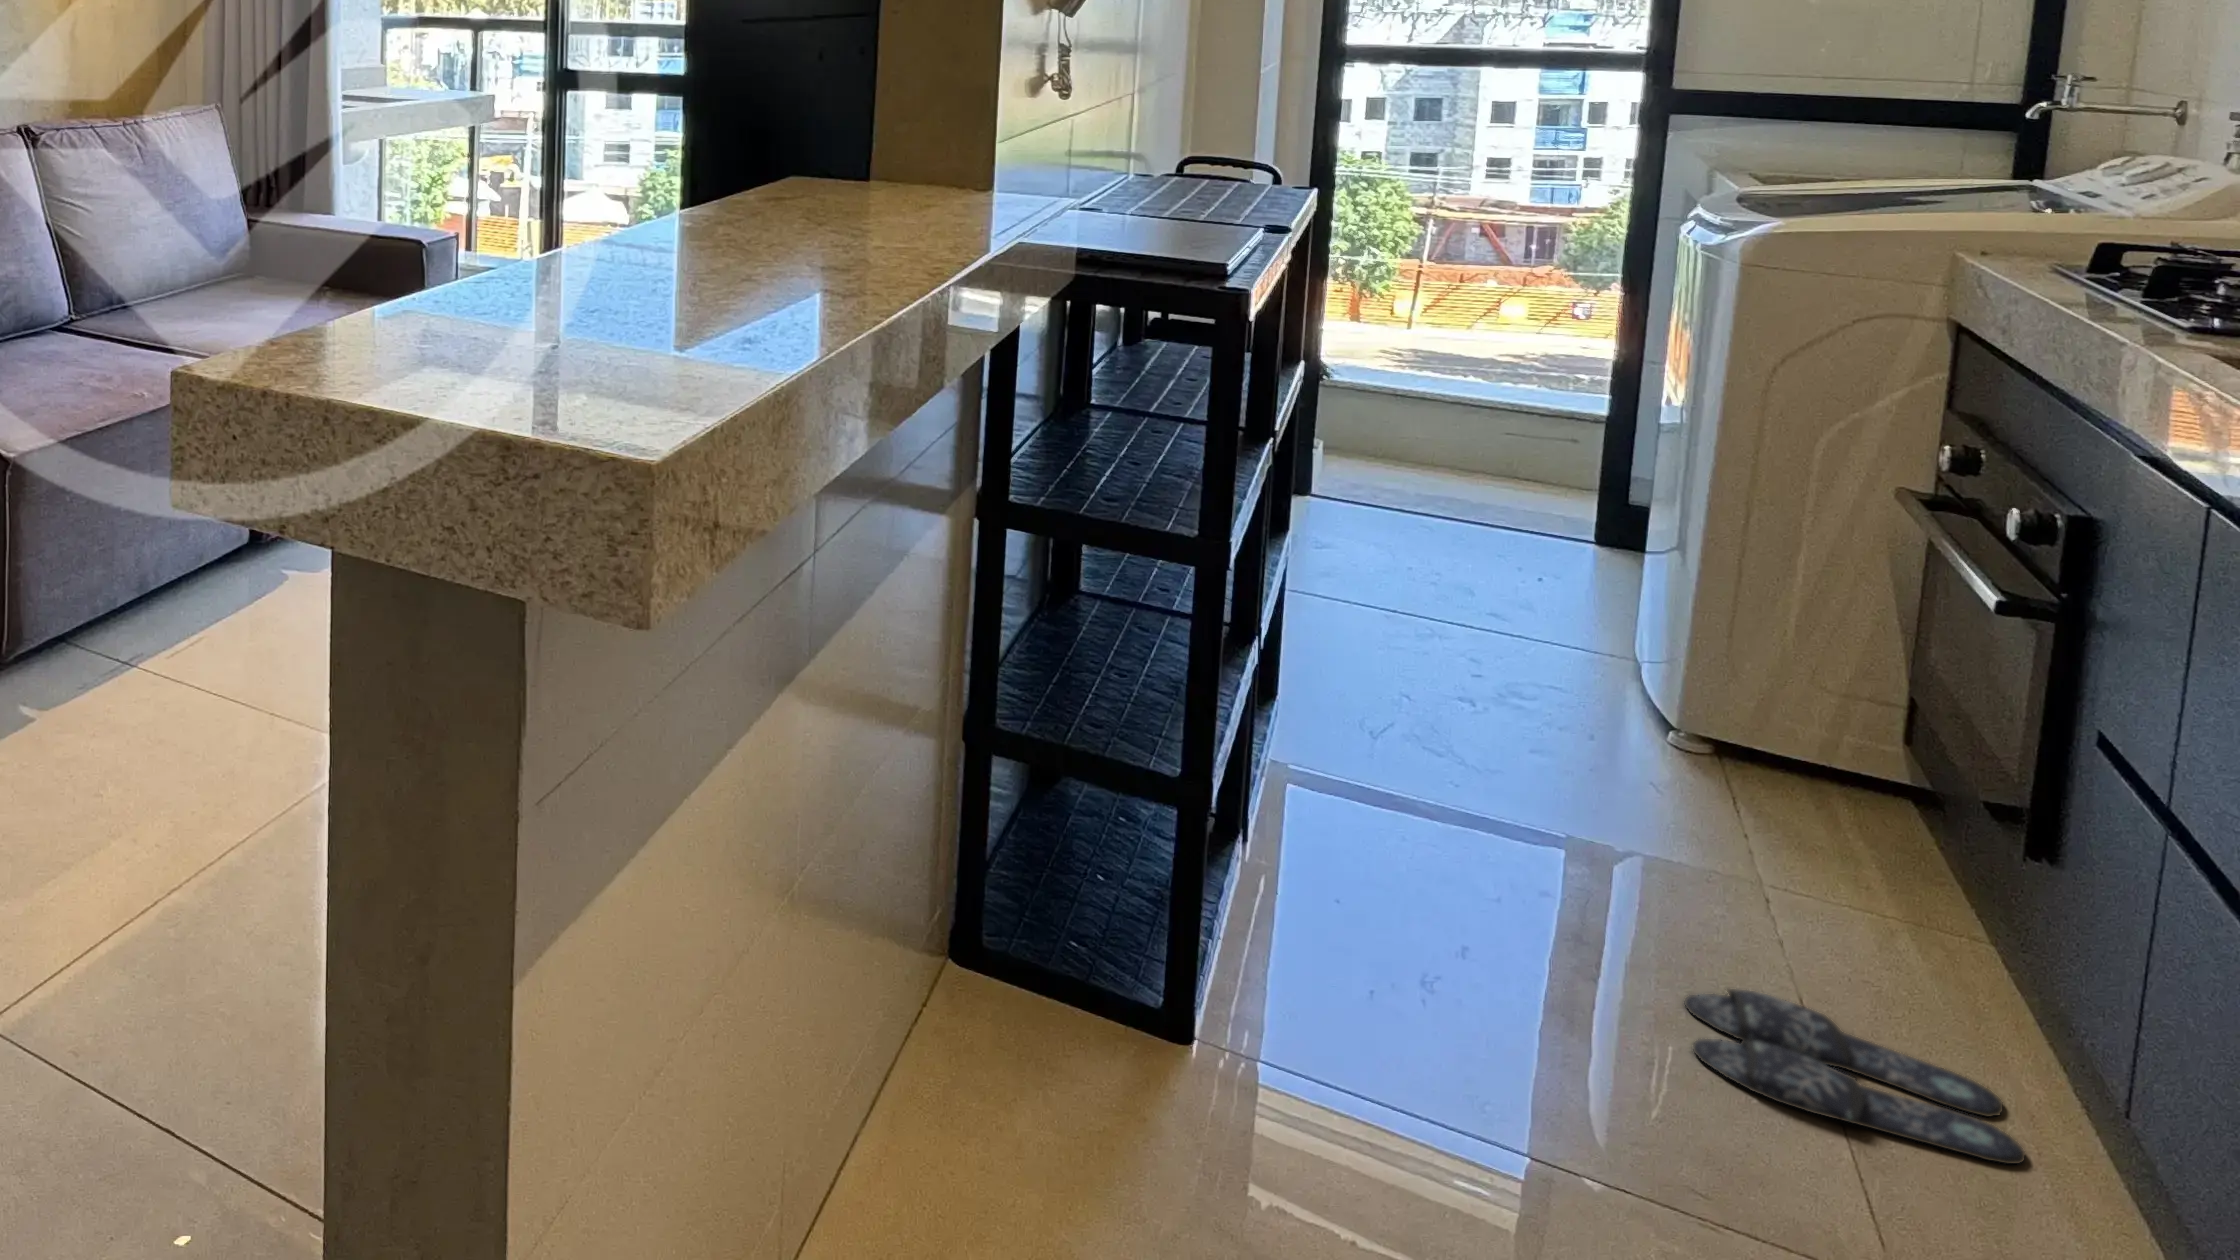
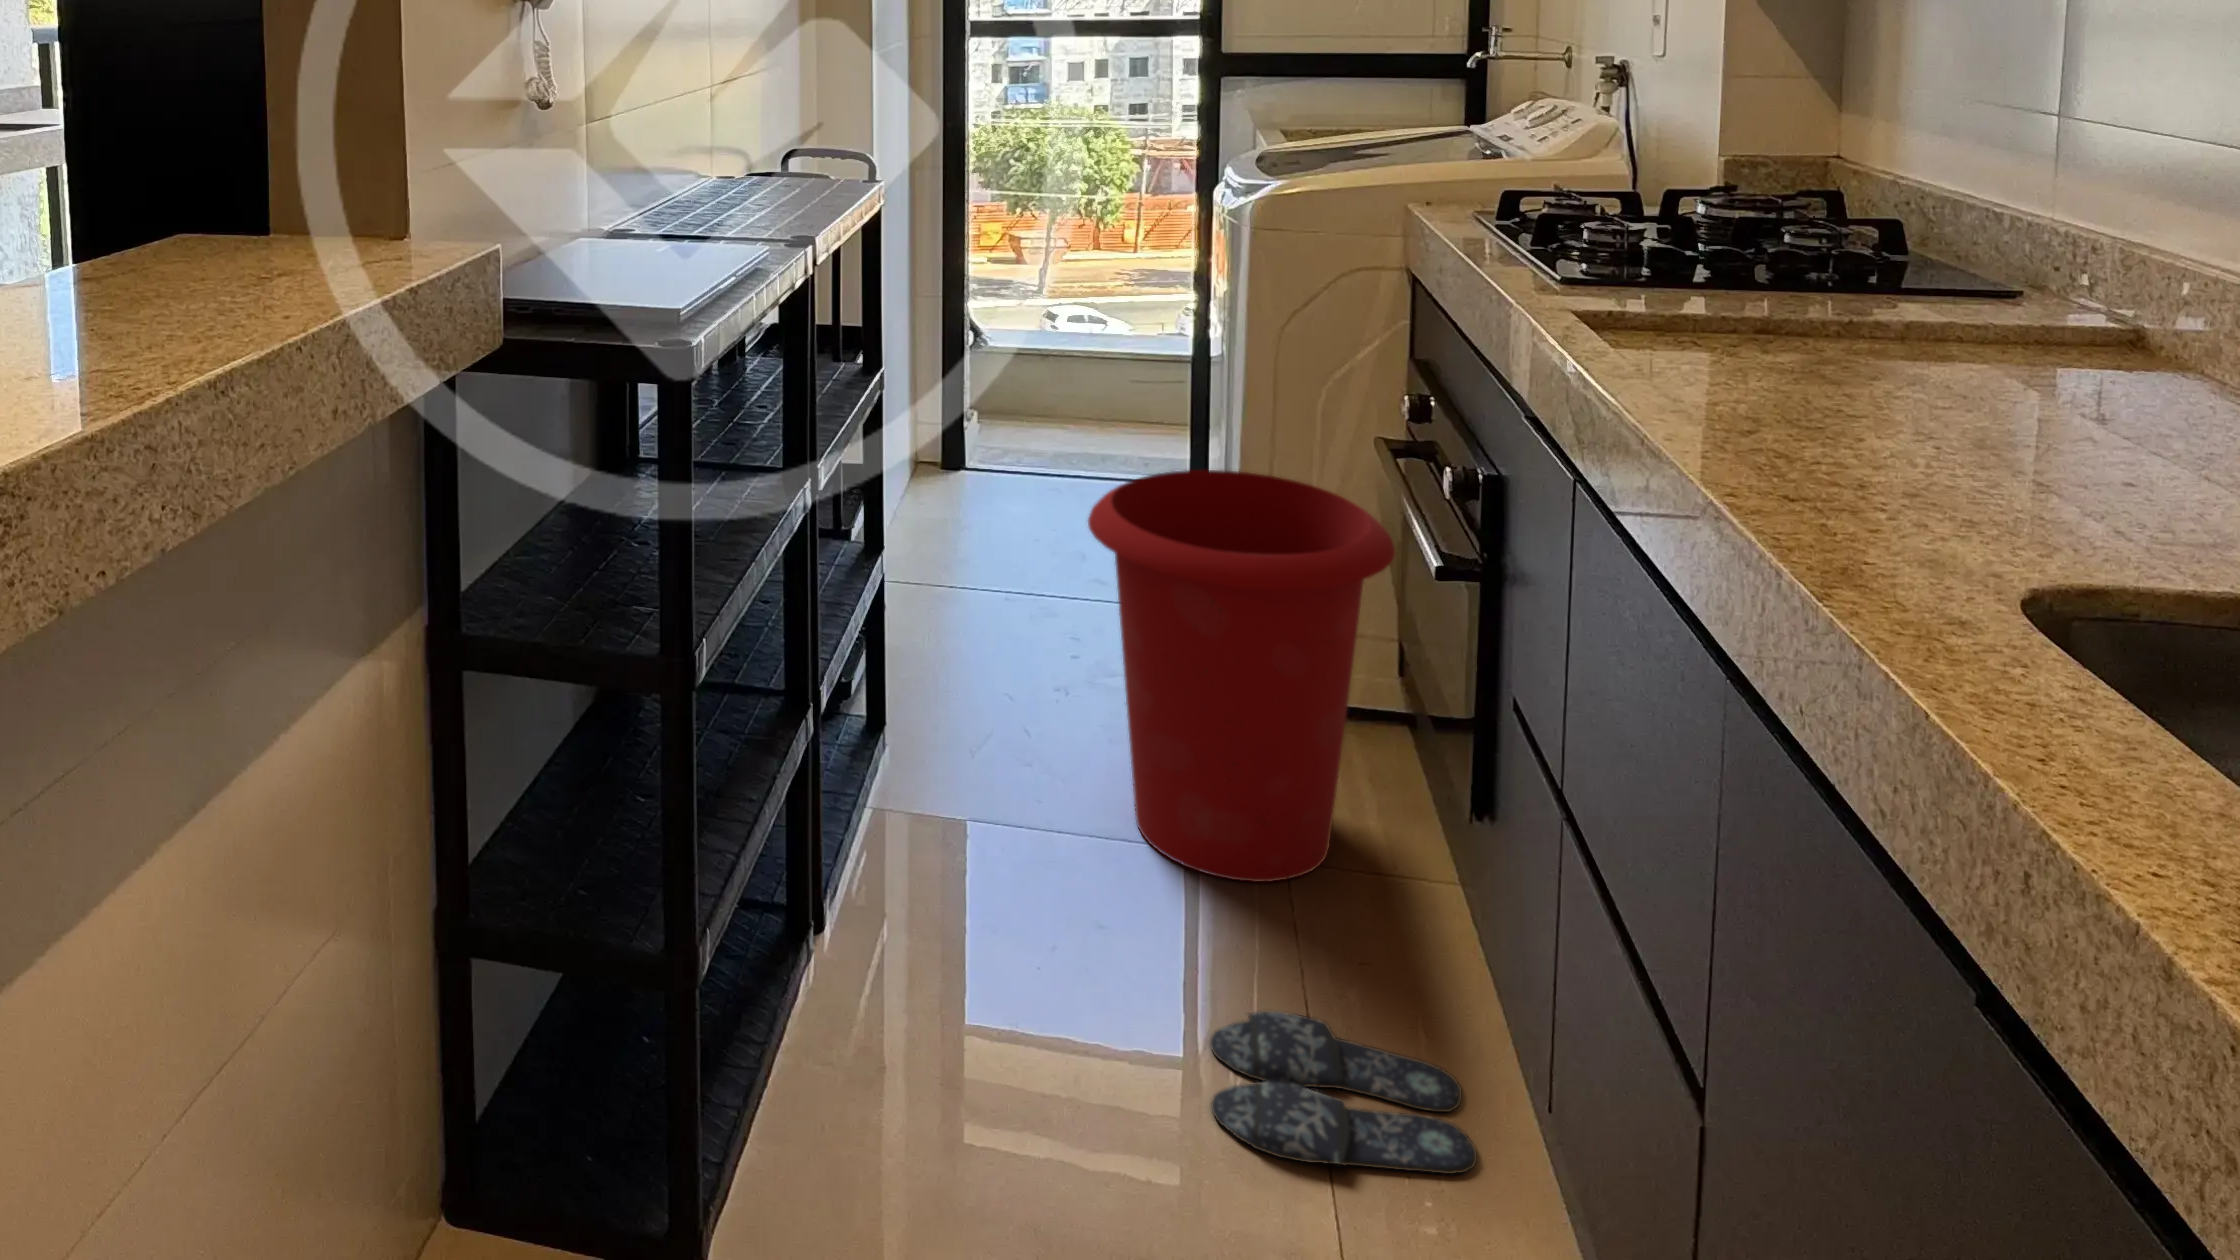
waste bin: none [1535,491,1930,898] -> present [1088,470,1395,882]

